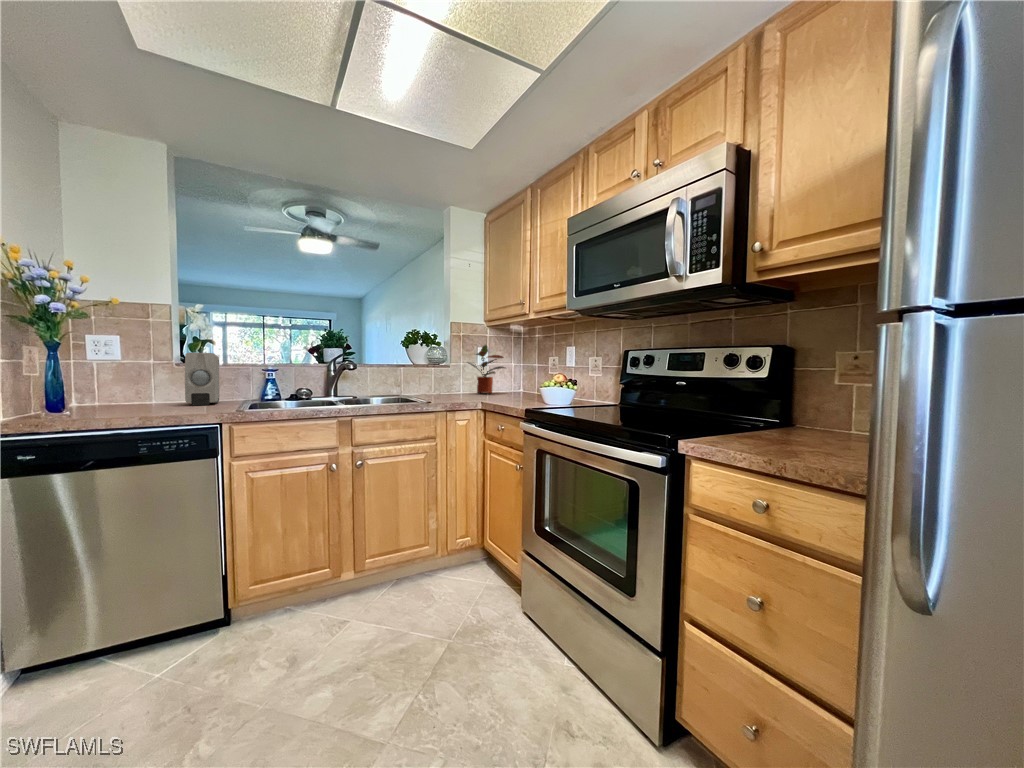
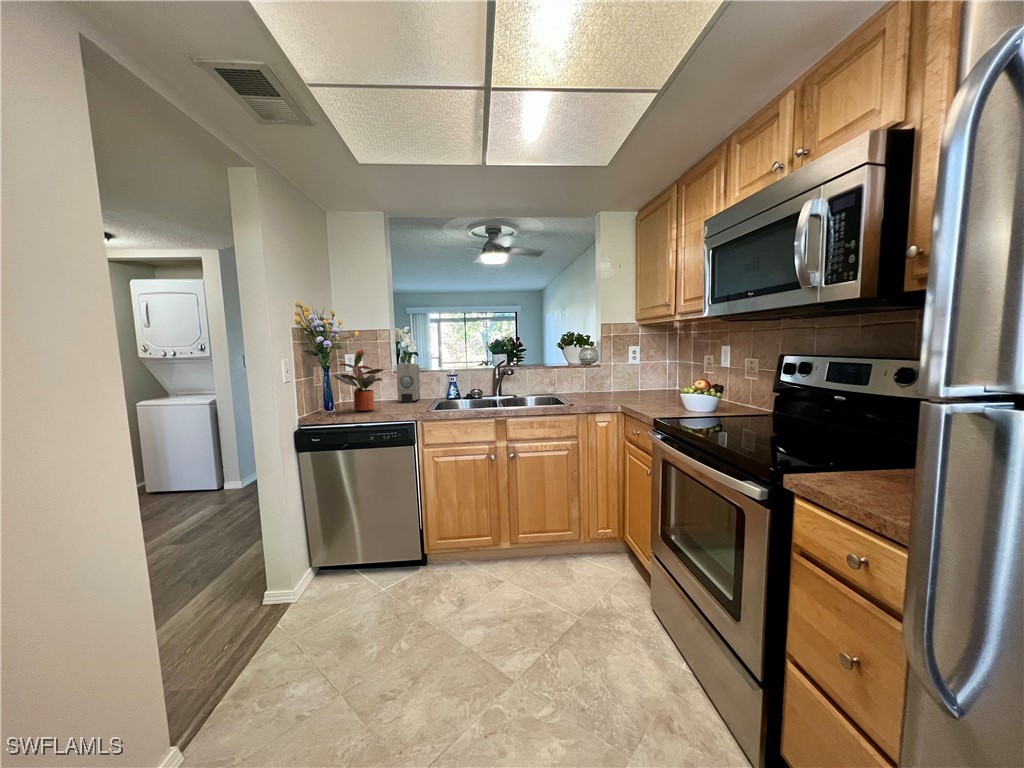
potted plant: present [467,345,505,393] -> present [333,349,384,411]

